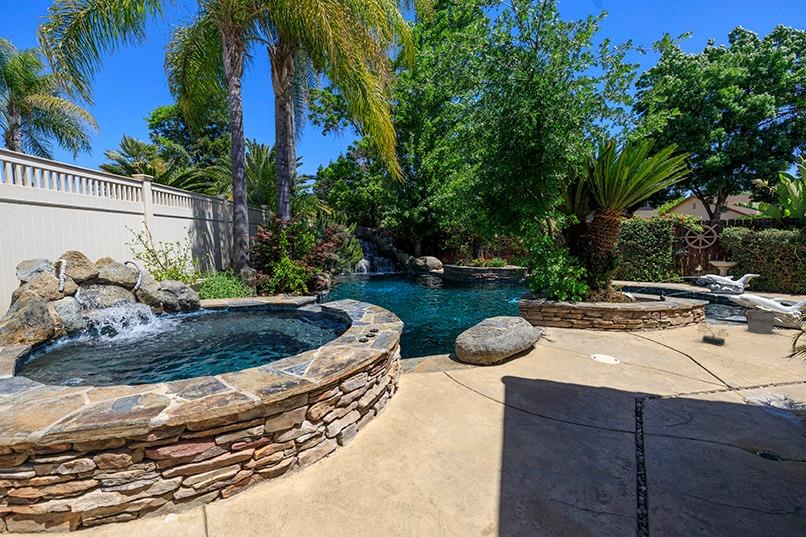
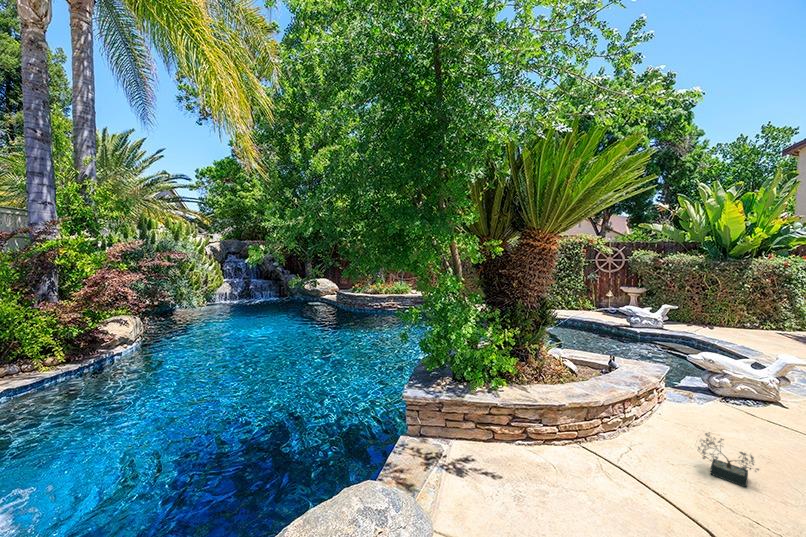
bucket: present [746,310,778,334] -> none [736,387,784,431]

